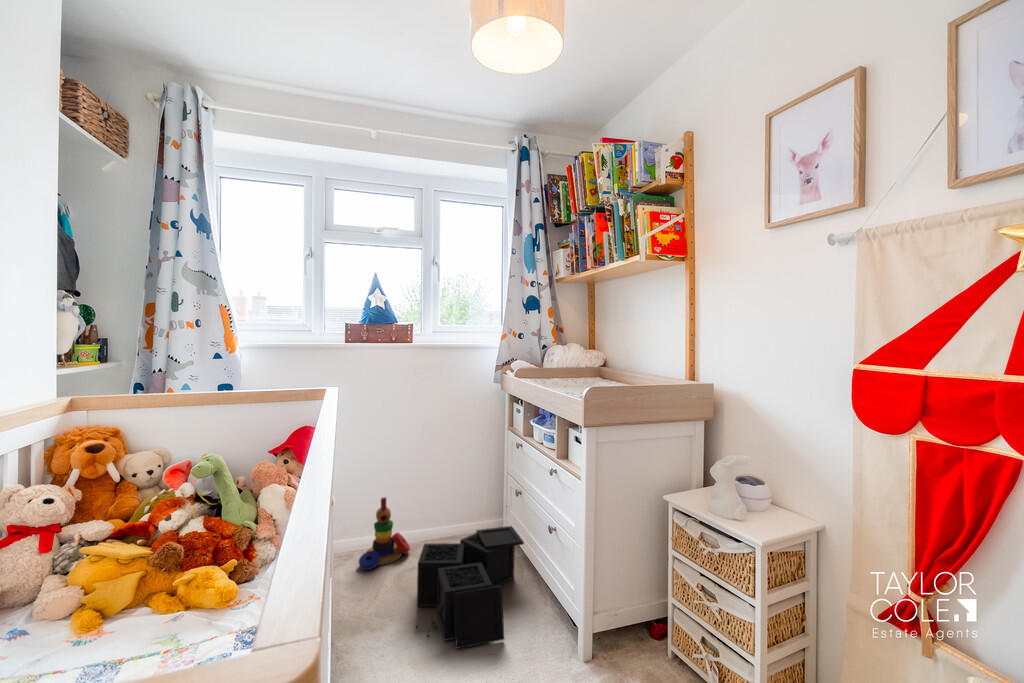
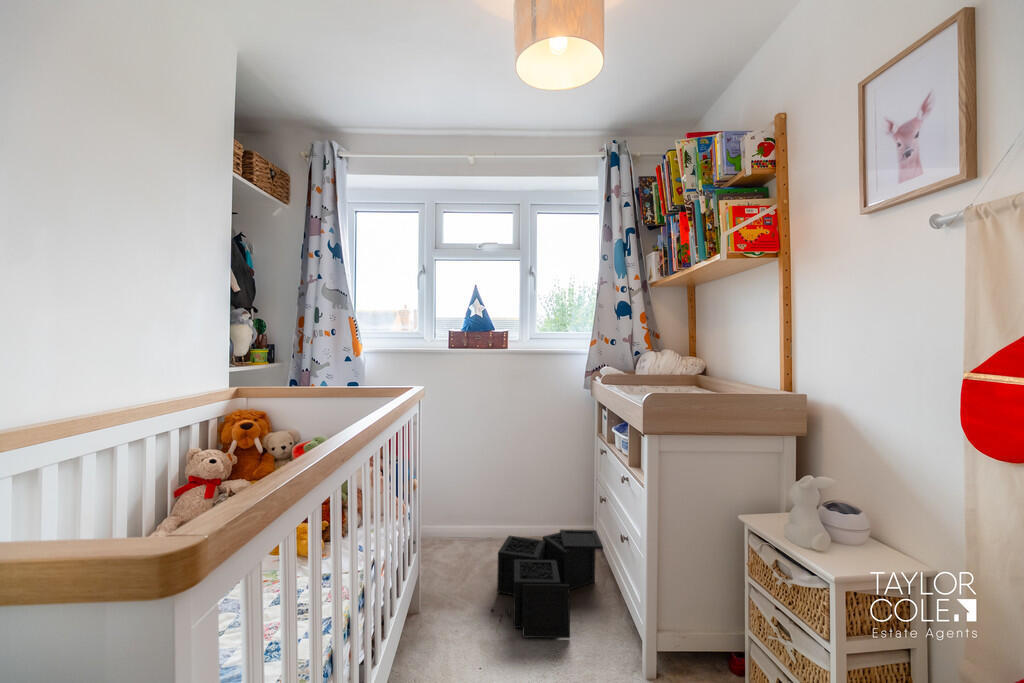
stacking toy: present [359,497,410,570] -> none [456,489,503,553]

